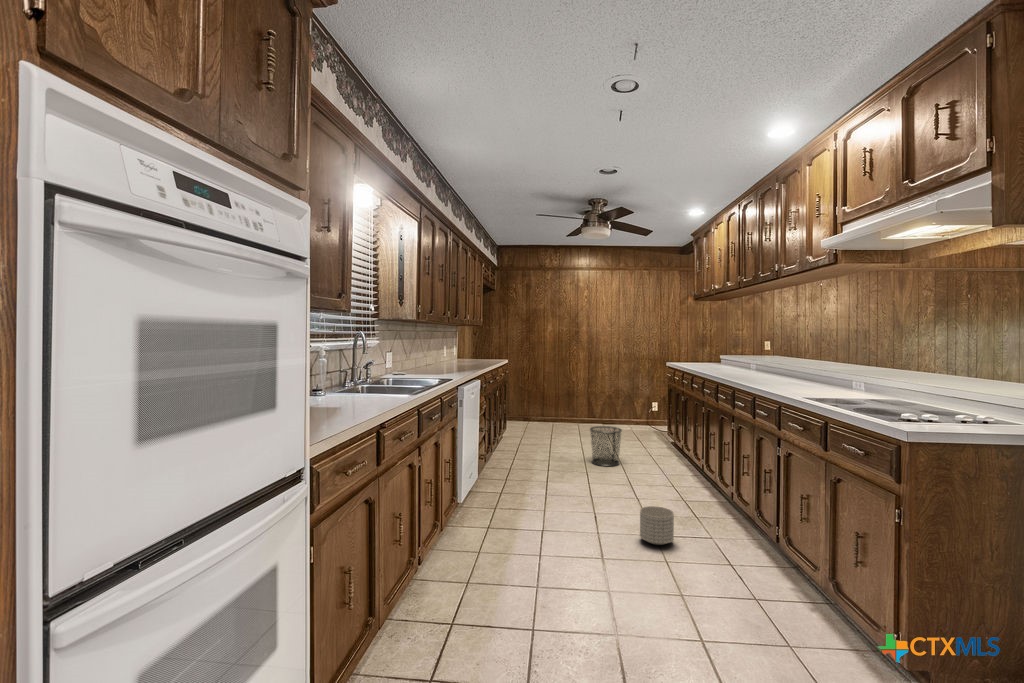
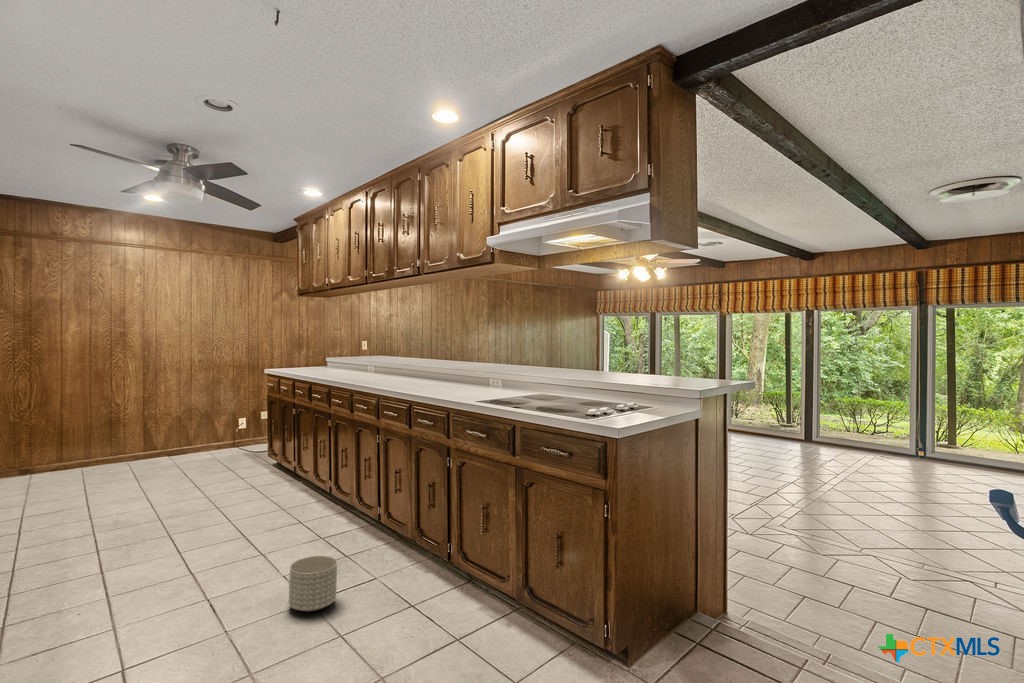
waste bin: present [590,426,622,466] -> none [165,455,217,513]

